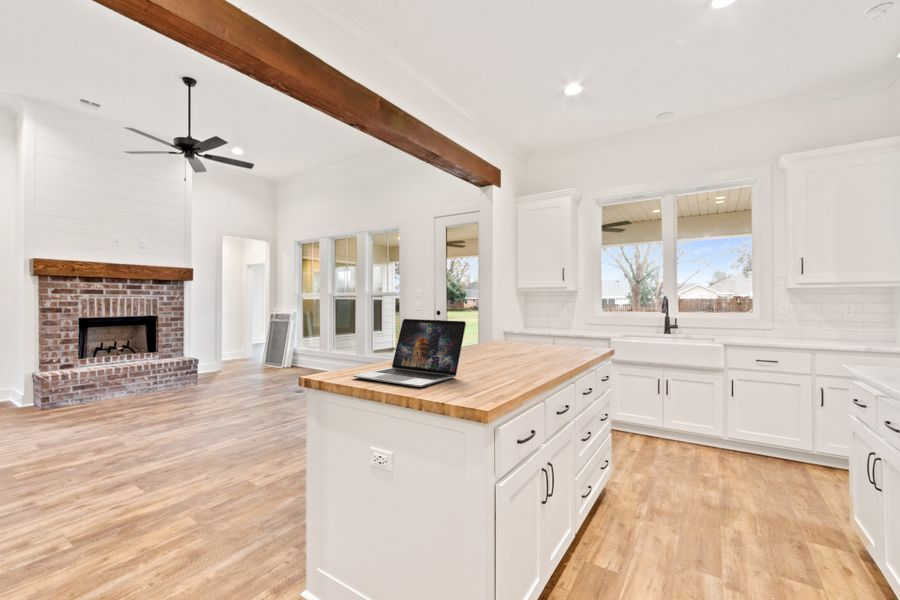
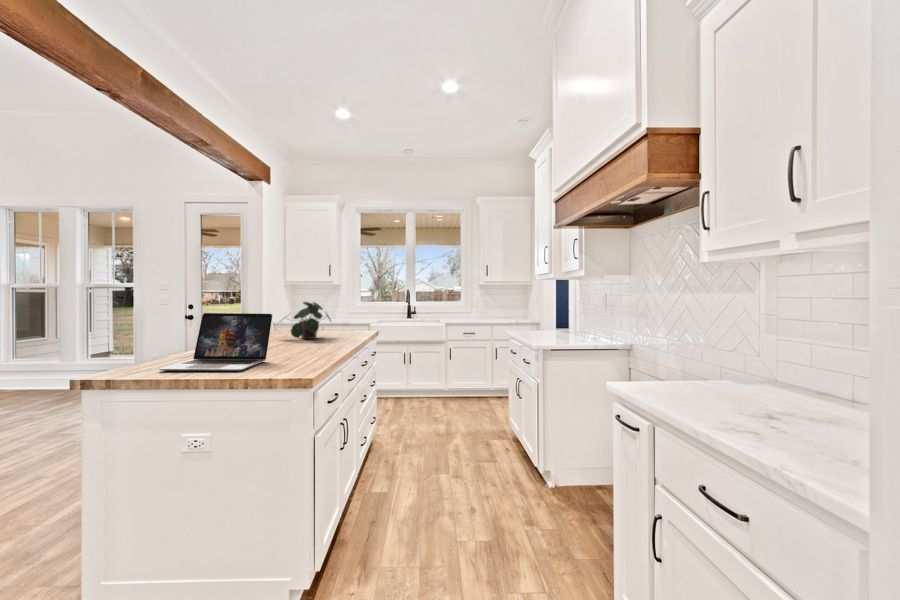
potted plant: none [491,309,551,353] -> present [291,302,331,339]

